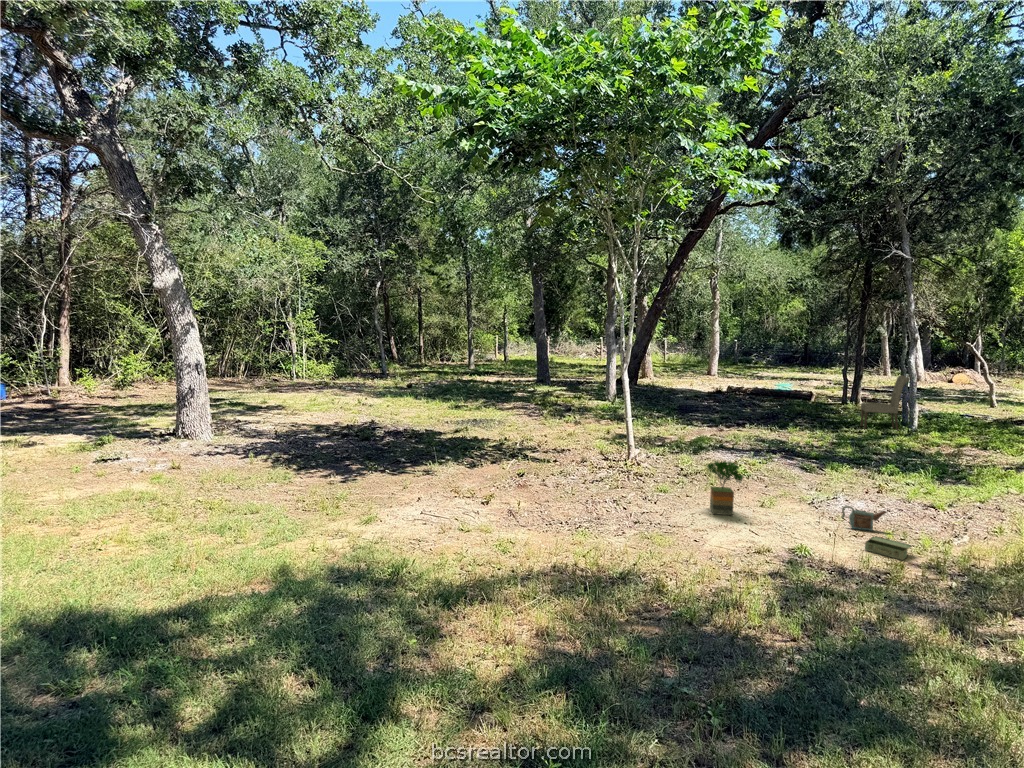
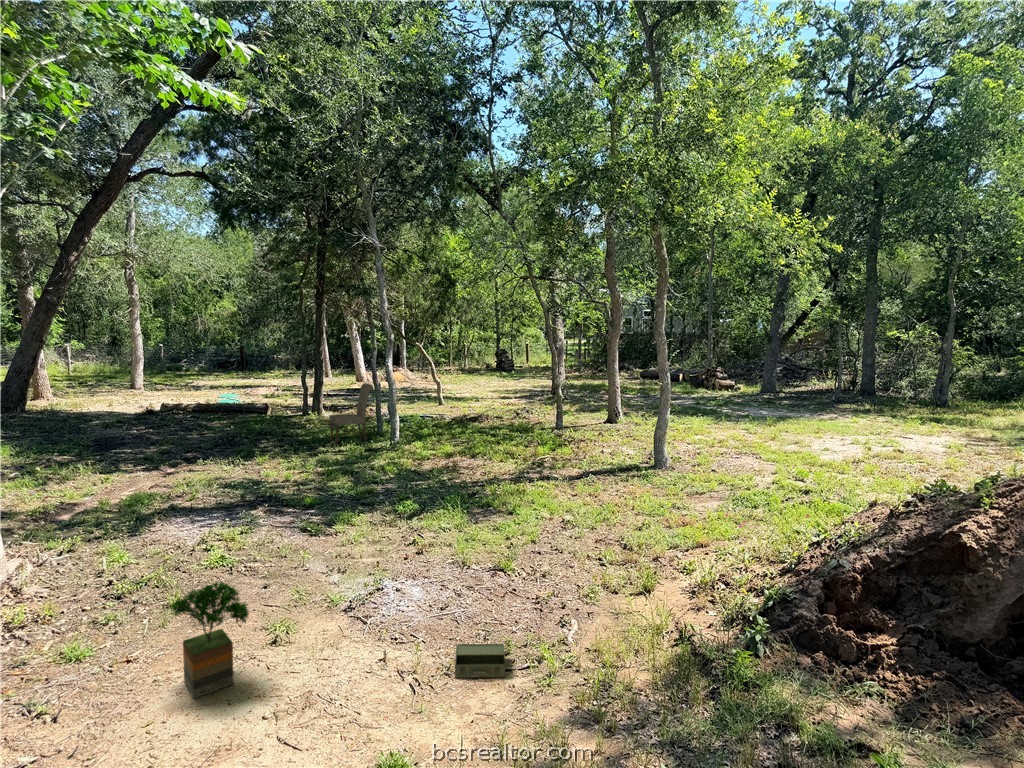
watering can: present [841,506,886,531] -> none [398,590,452,631]

